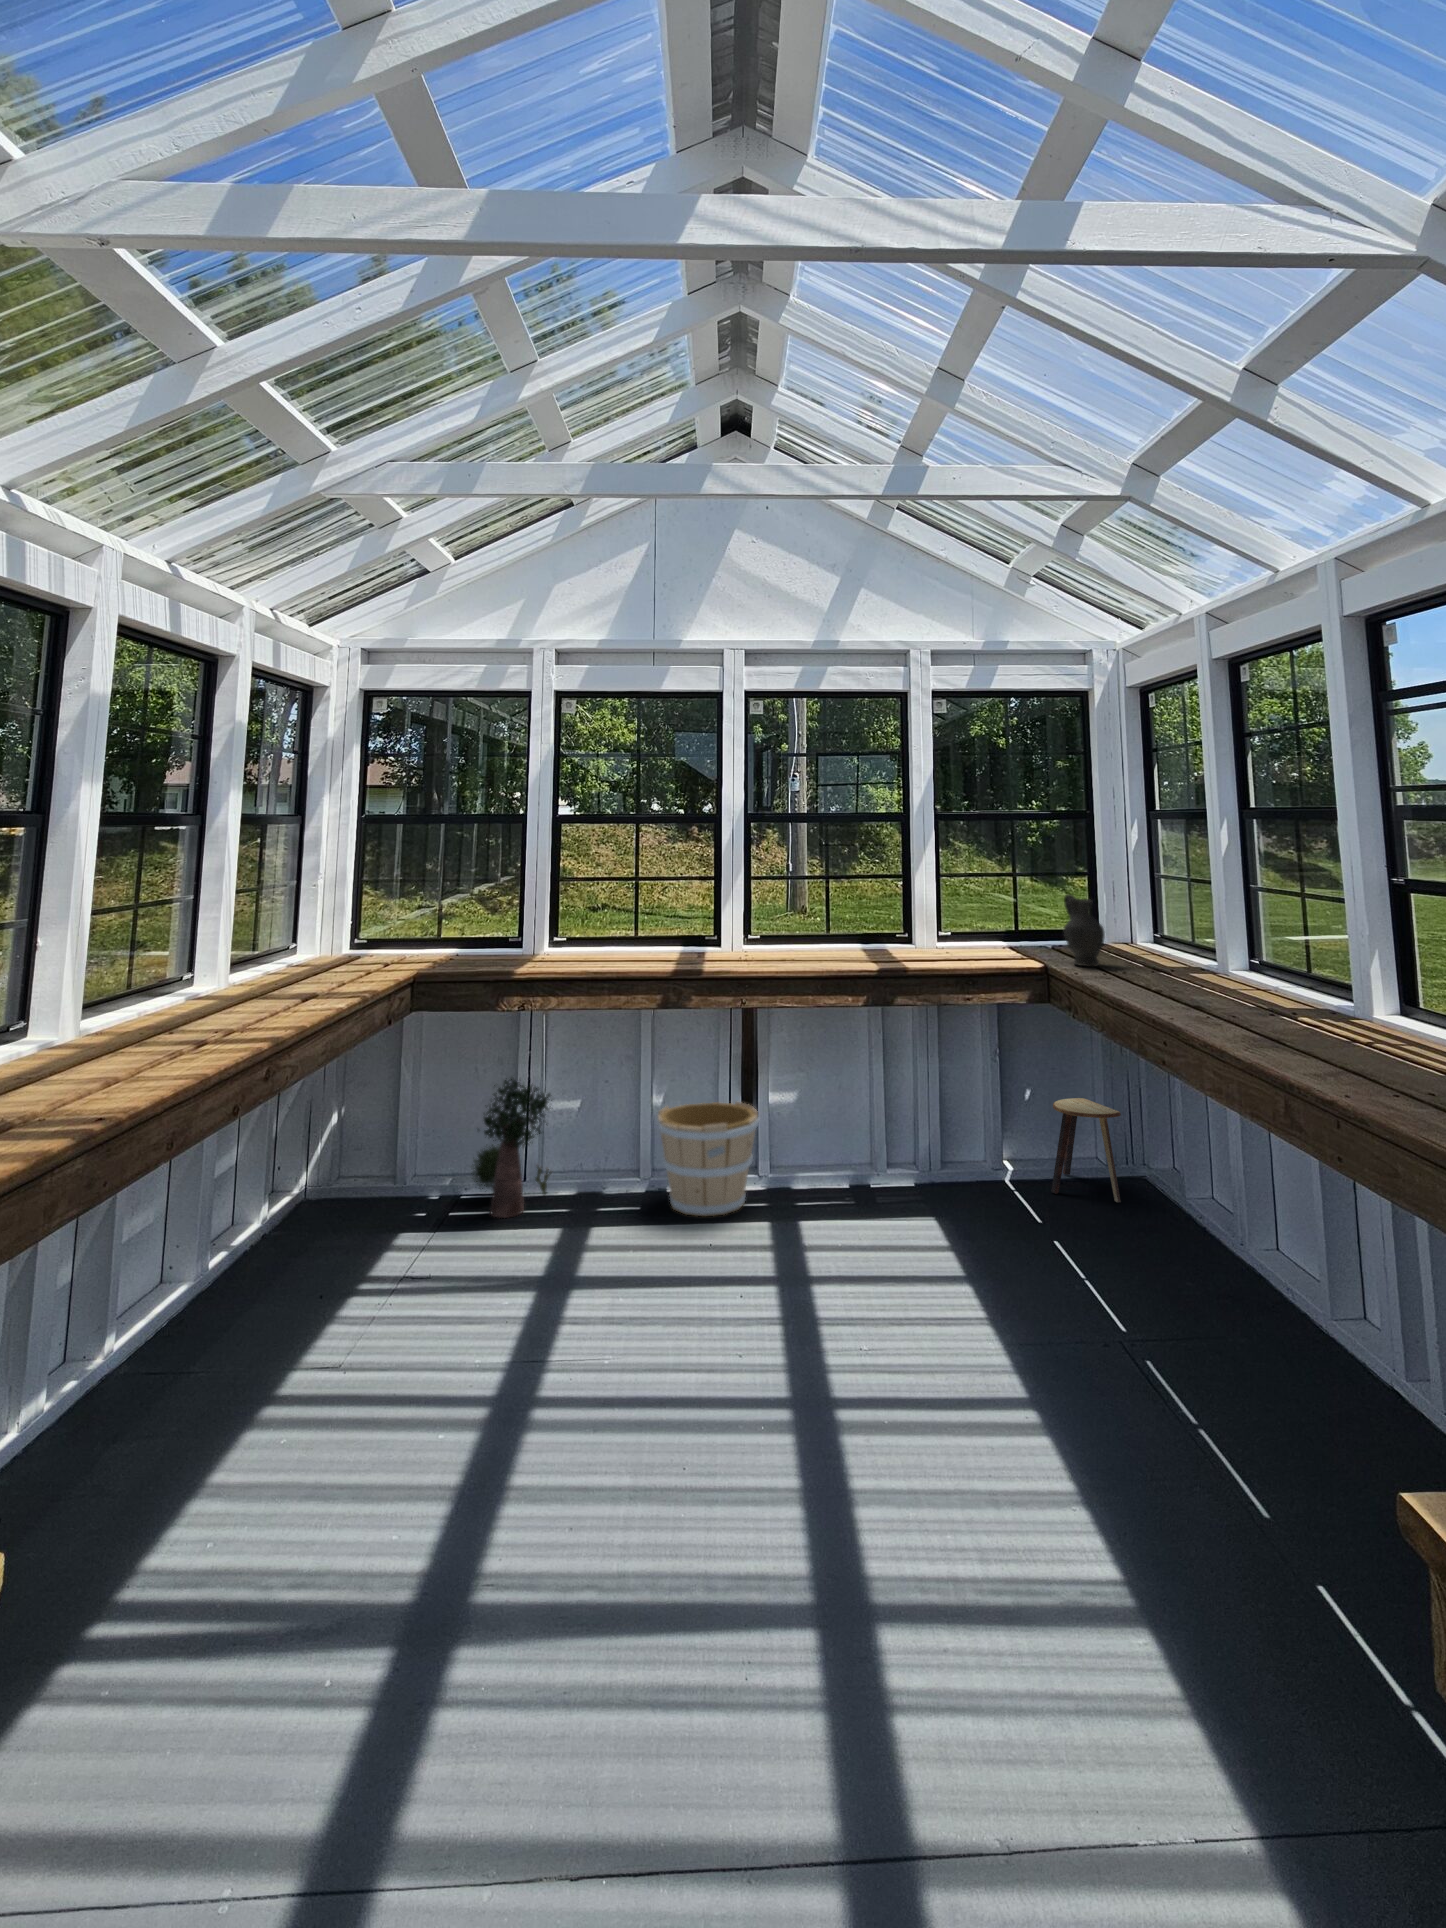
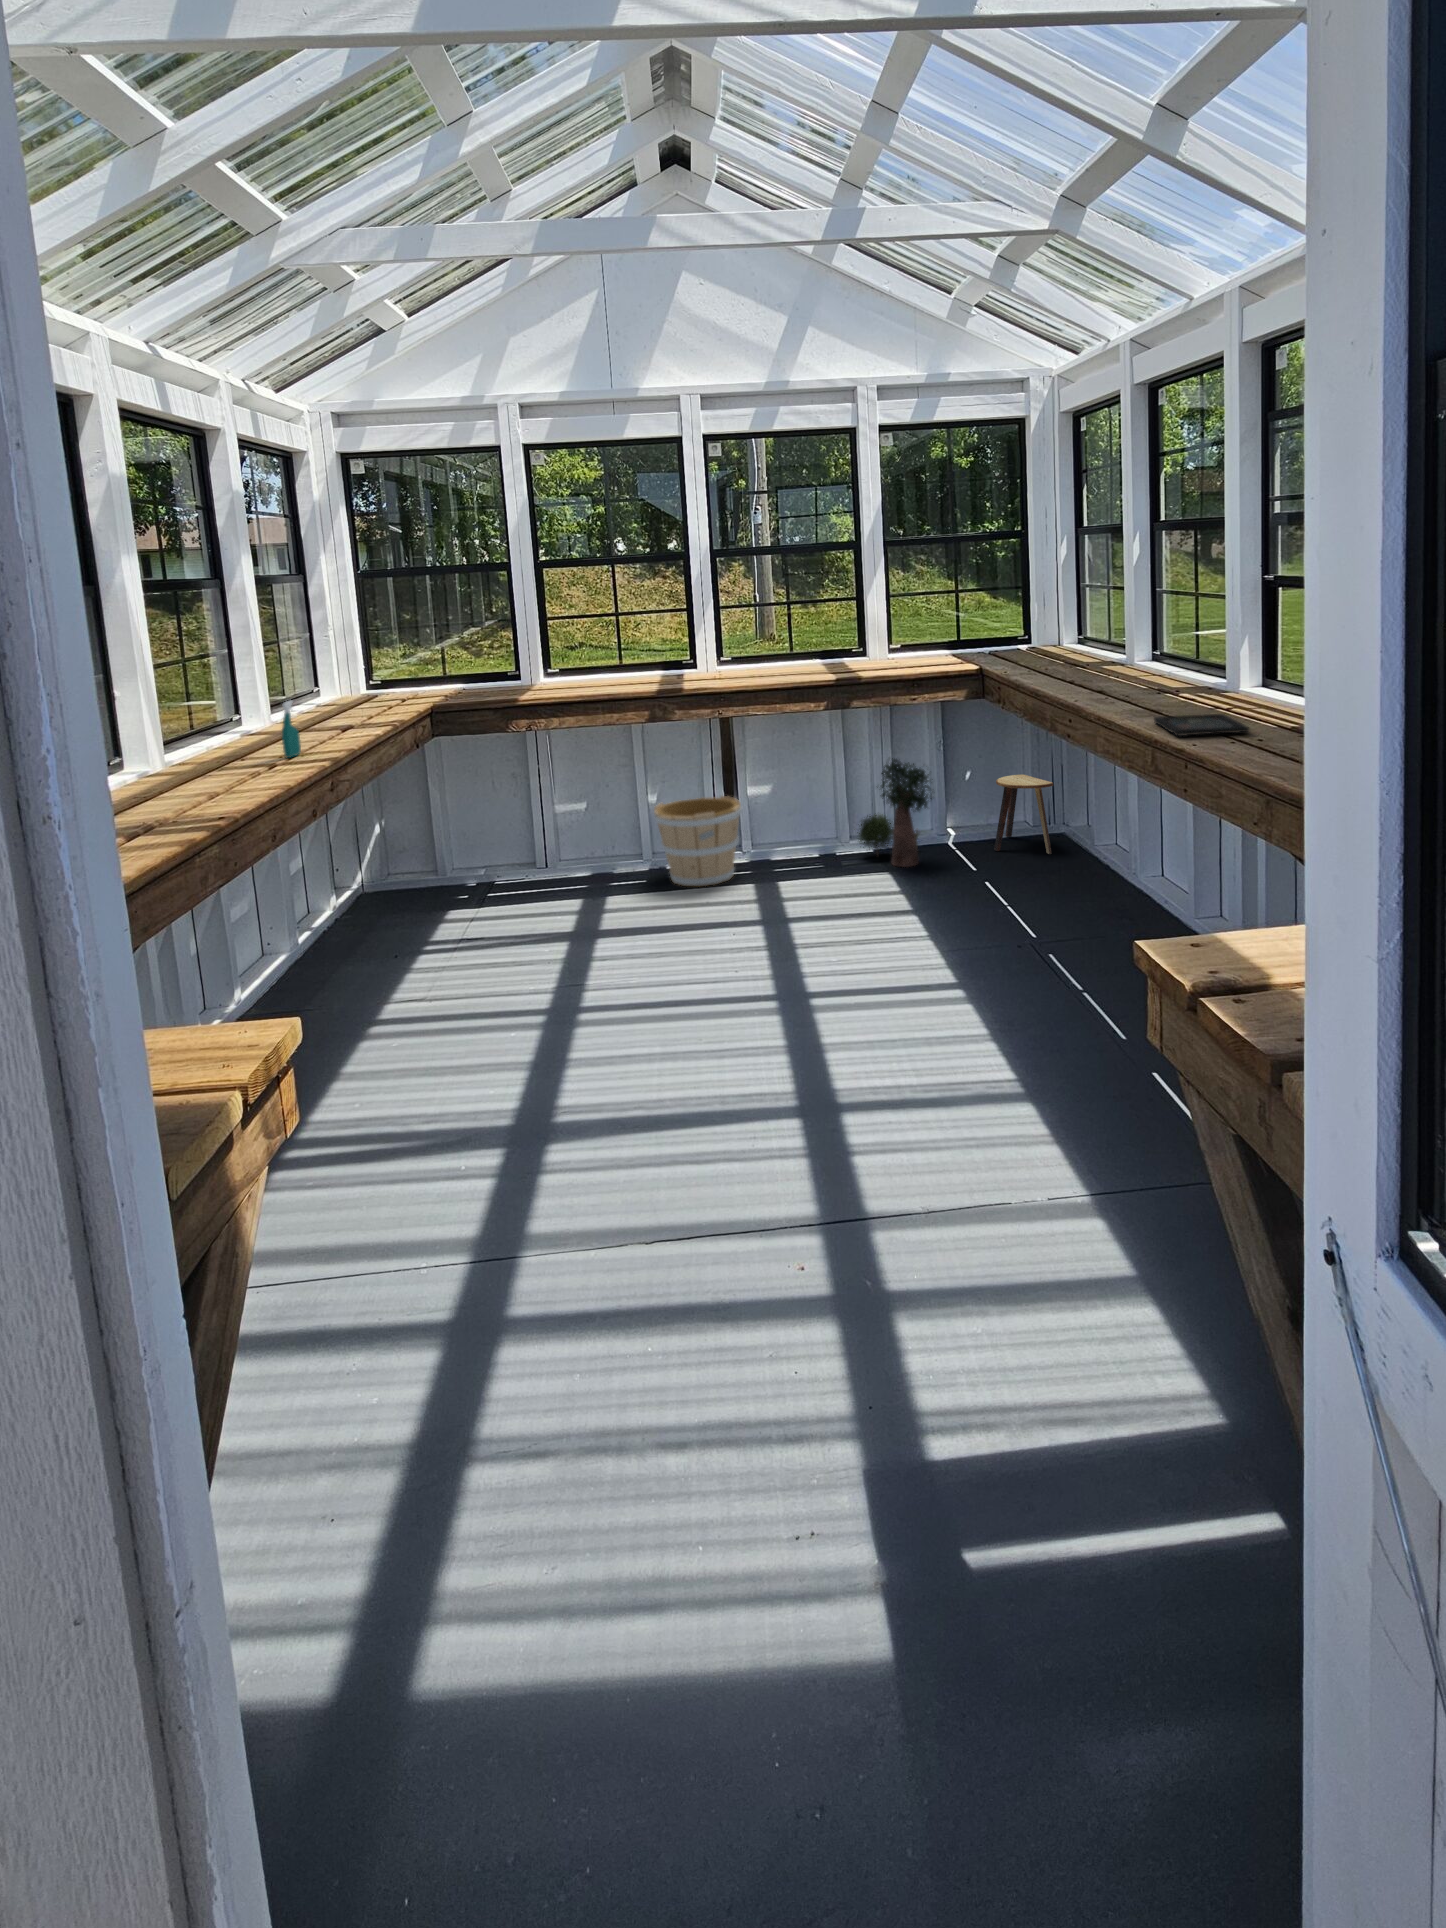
decorative vase: present [1064,894,1105,967] -> none [1003,601,1039,662]
spray bottle: none [224,963,248,1033] -> present [282,701,301,758]
tray: none [1277,1054,1412,1086] -> present [1154,714,1249,736]
potted plant: present [471,1078,552,1218] -> present [857,758,932,867]

